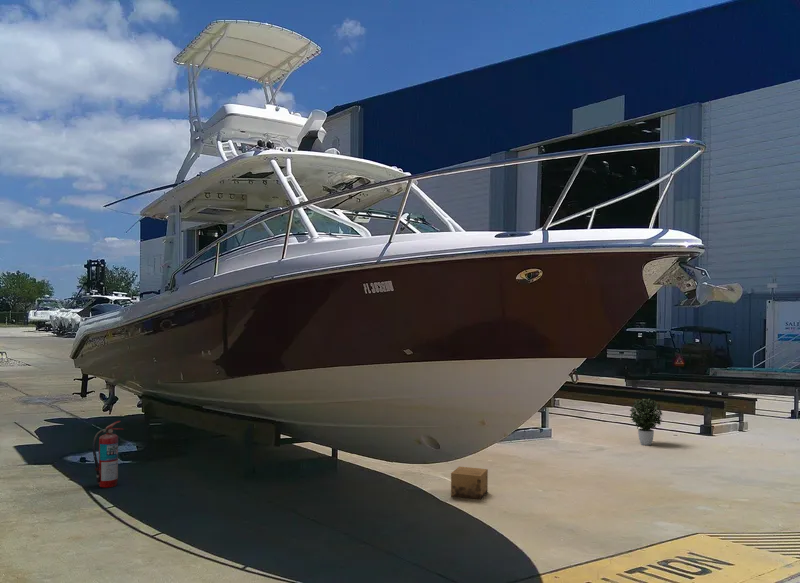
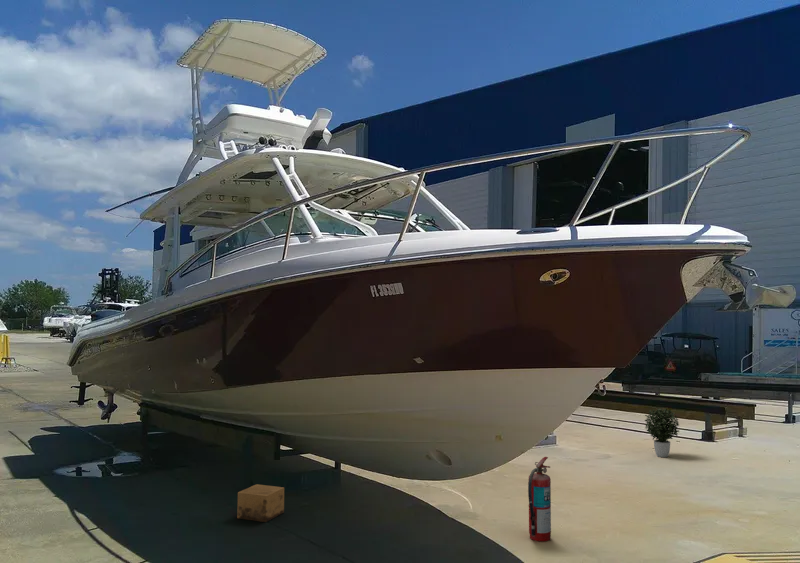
fire extinguisher: present [93,421,124,487] -> present [528,457,551,541]
cardboard box: present [451,467,488,499] -> present [237,484,284,522]

